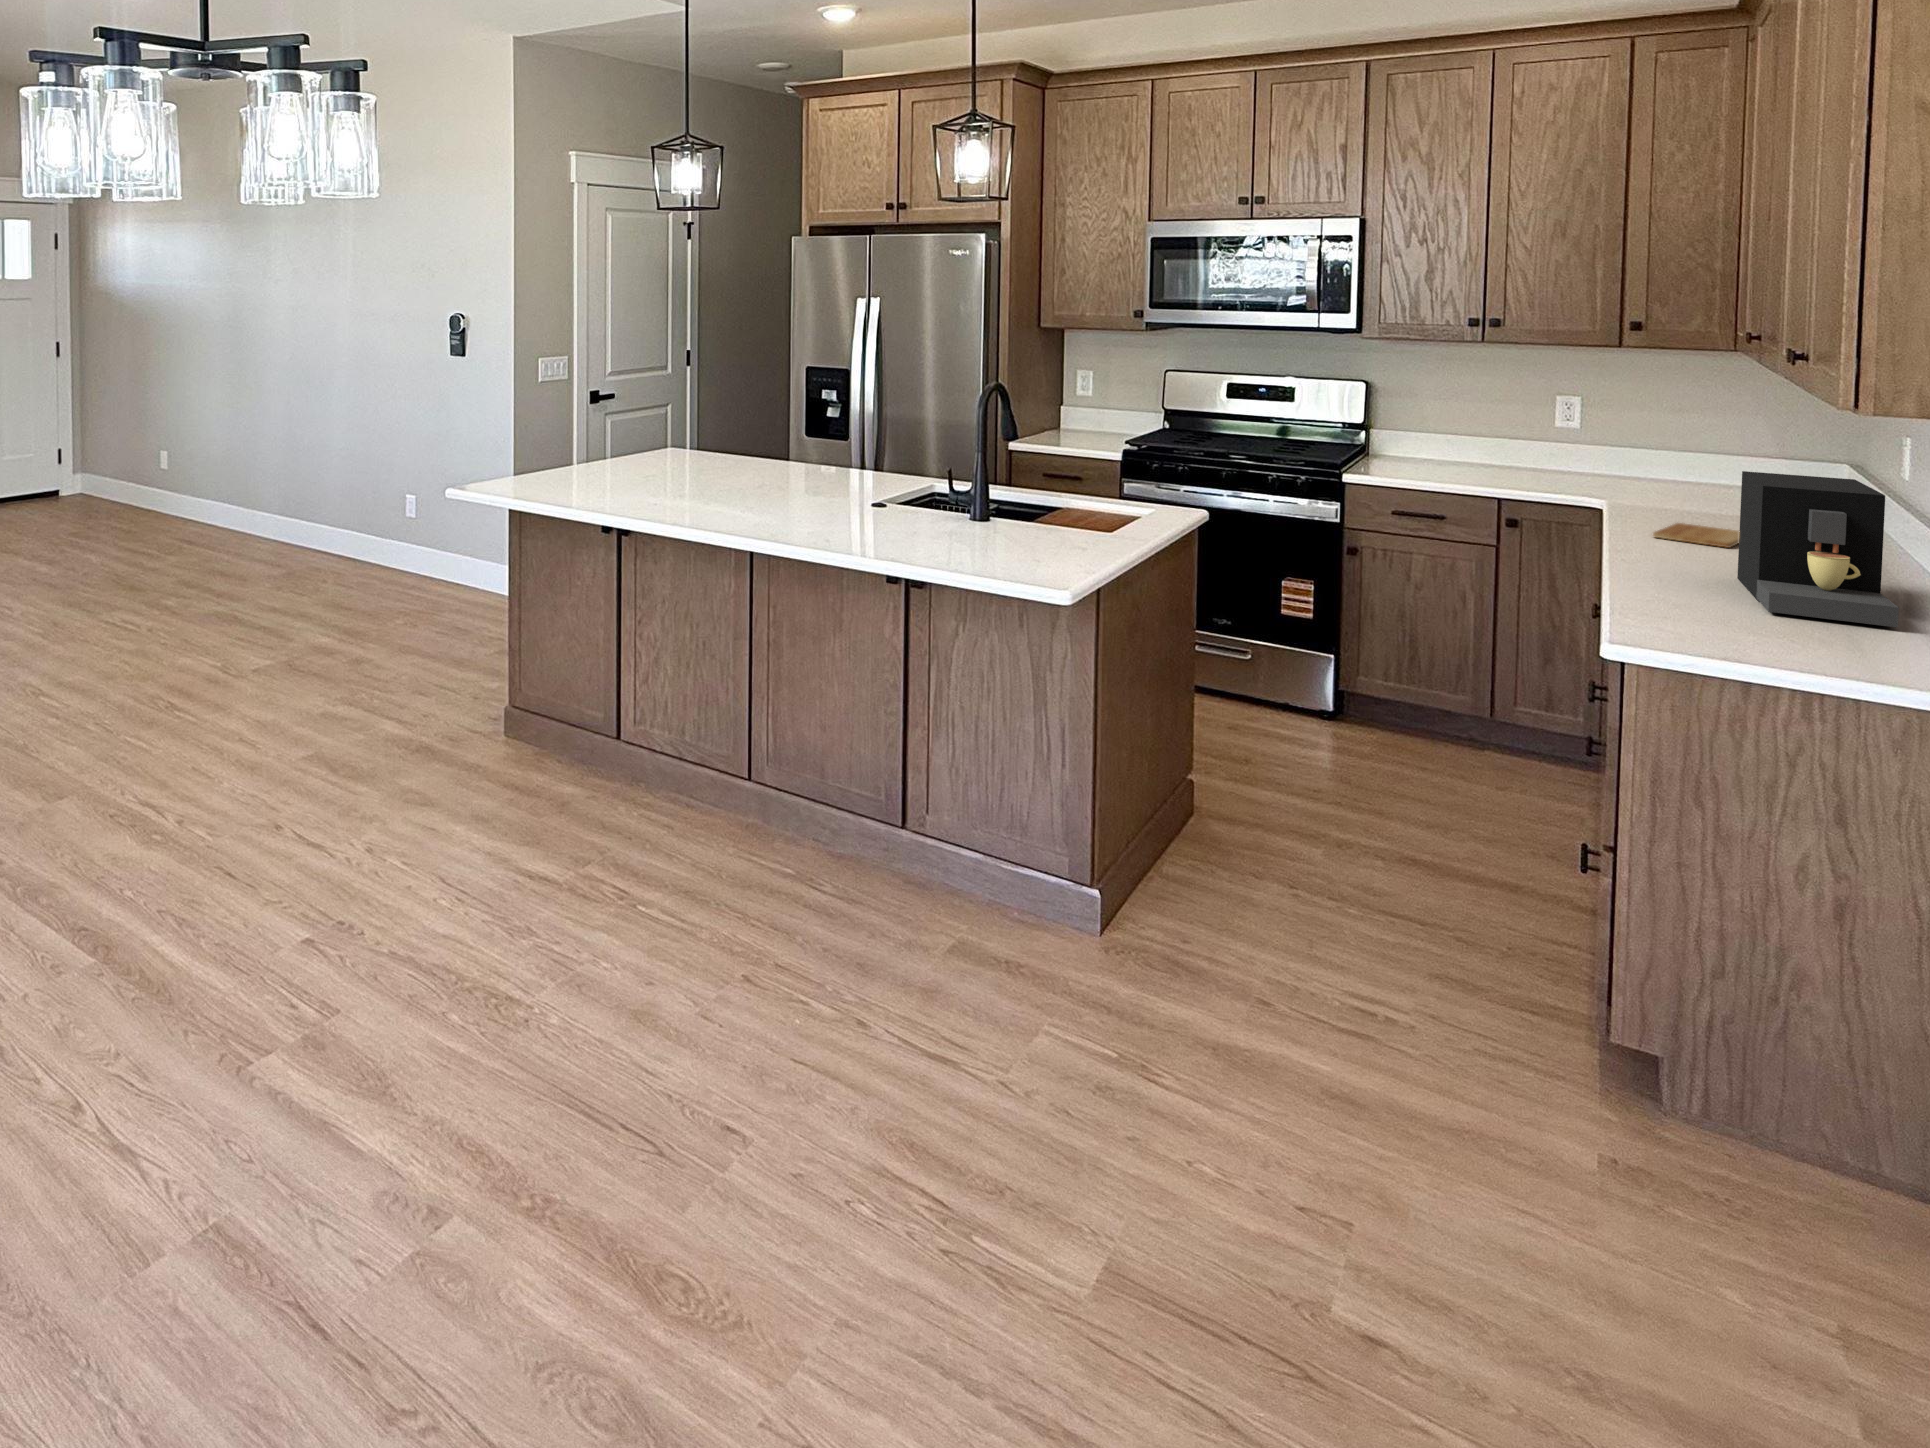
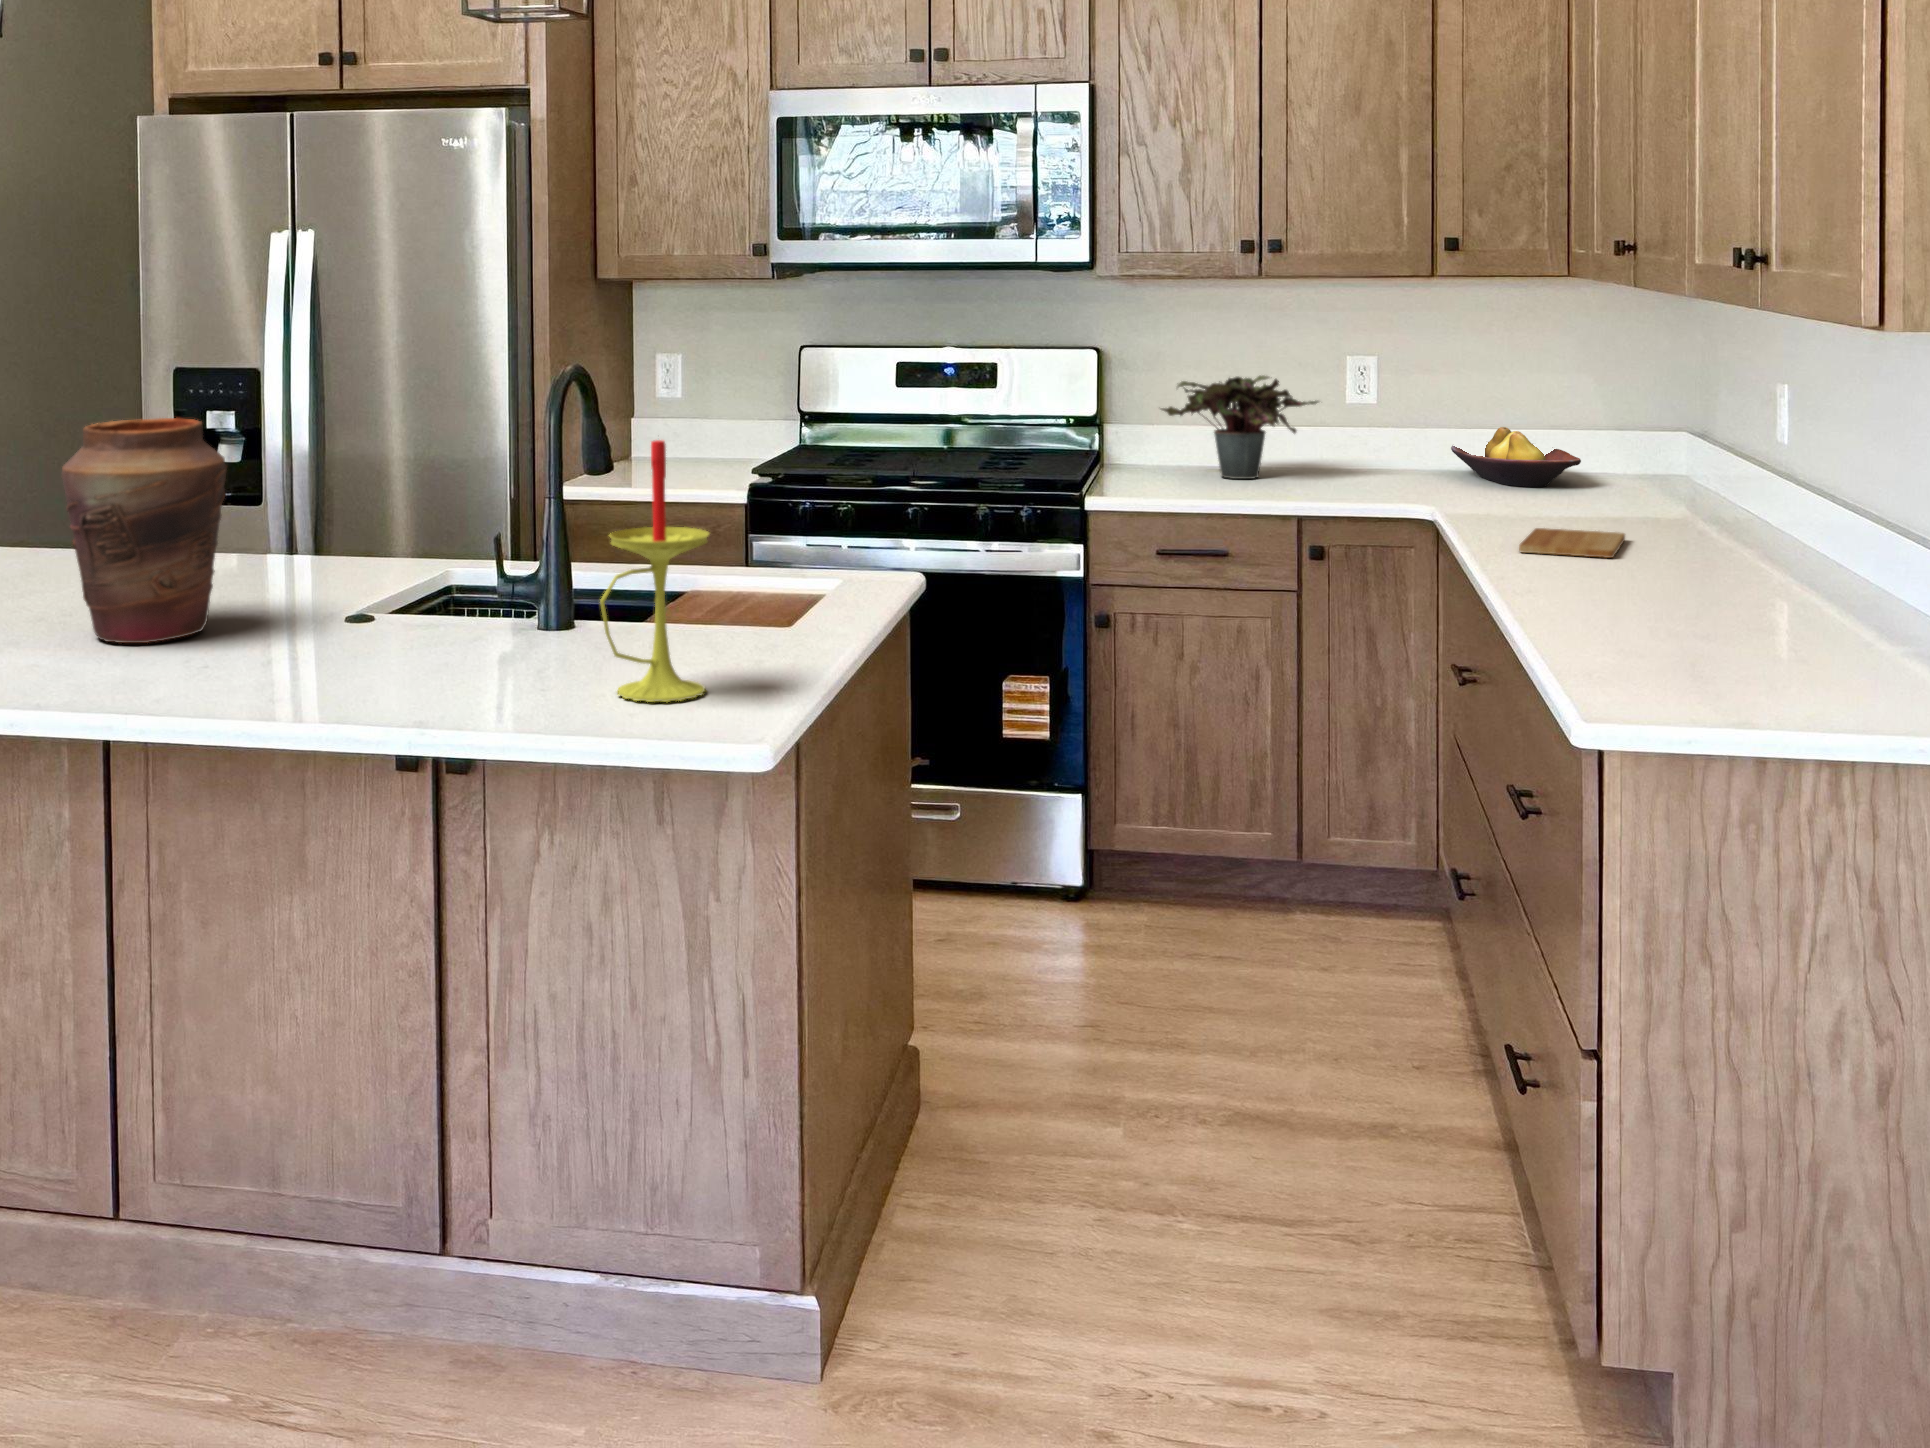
vase: none [737,395,816,505] -> present [62,418,227,643]
potted plant: none [1408,405,1535,472] -> present [1161,375,1319,479]
candle: none [992,422,1056,563] -> present [600,440,709,702]
fruit bowl: none [1643,452,1750,496] -> present [1451,427,1581,487]
coffee maker: present [1737,471,1899,627] -> none [1654,440,1874,649]

